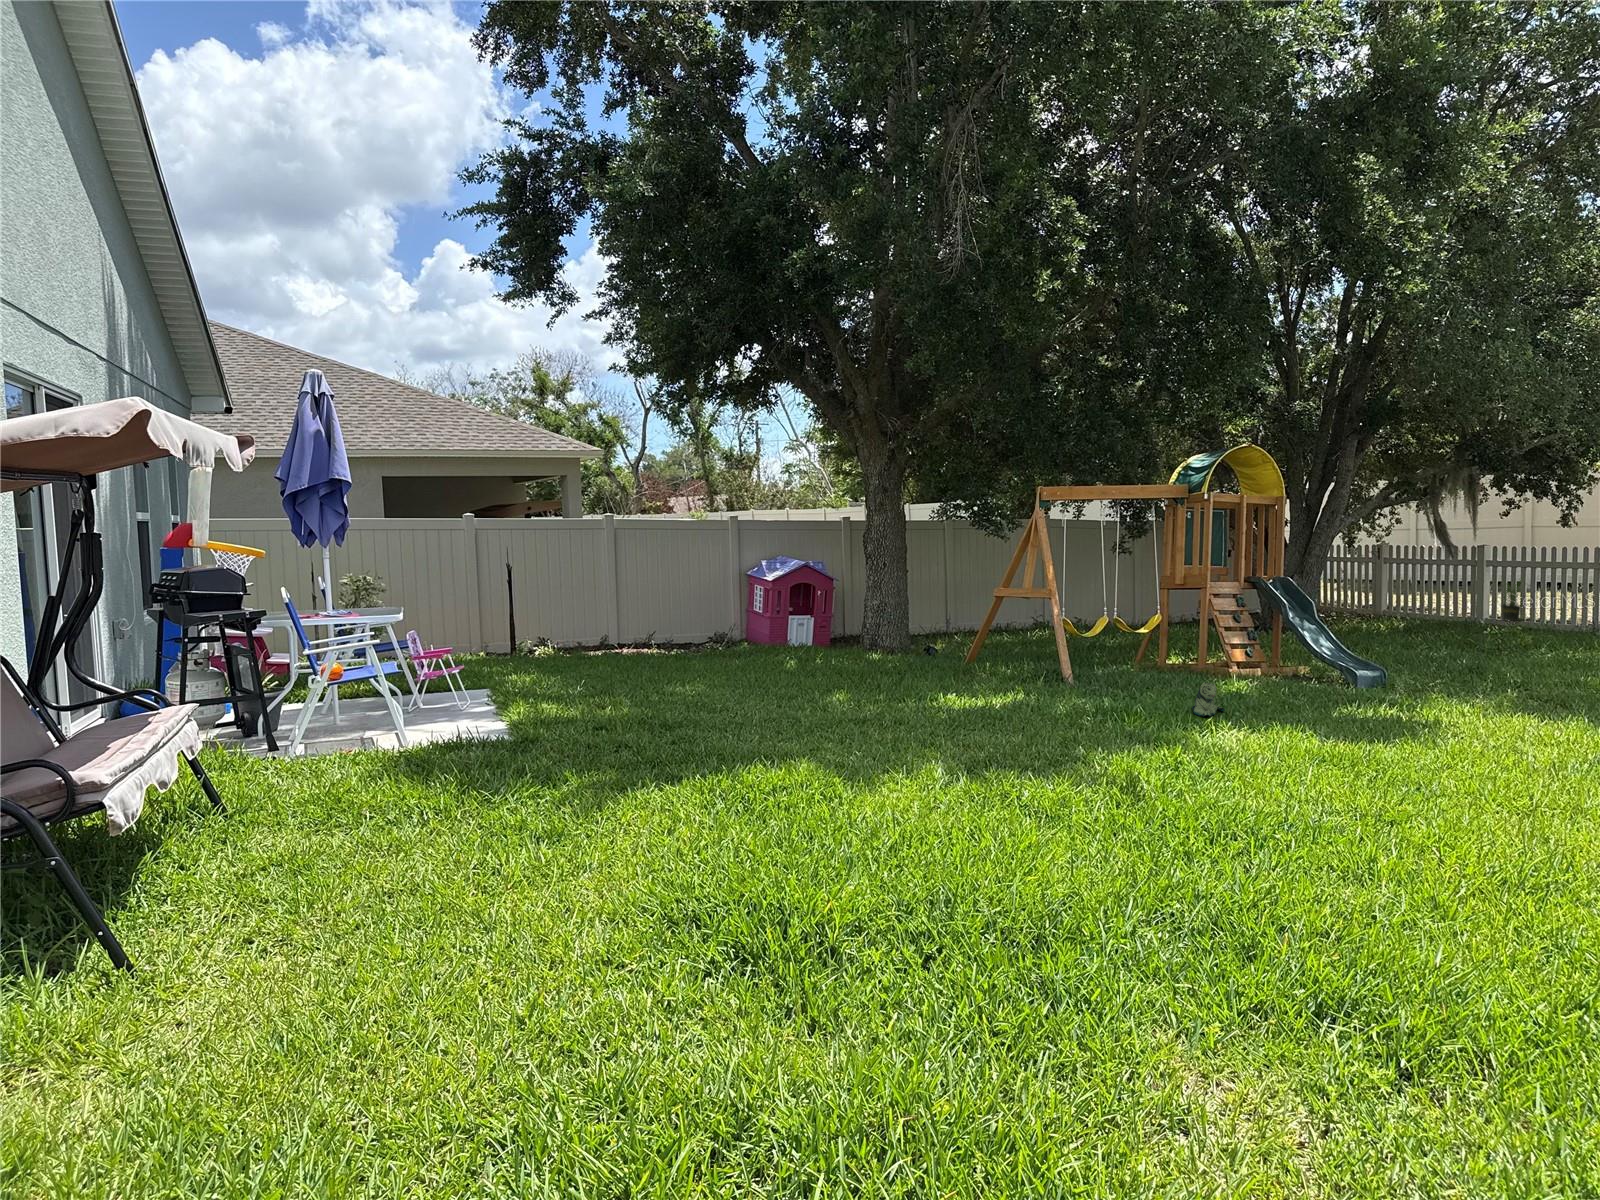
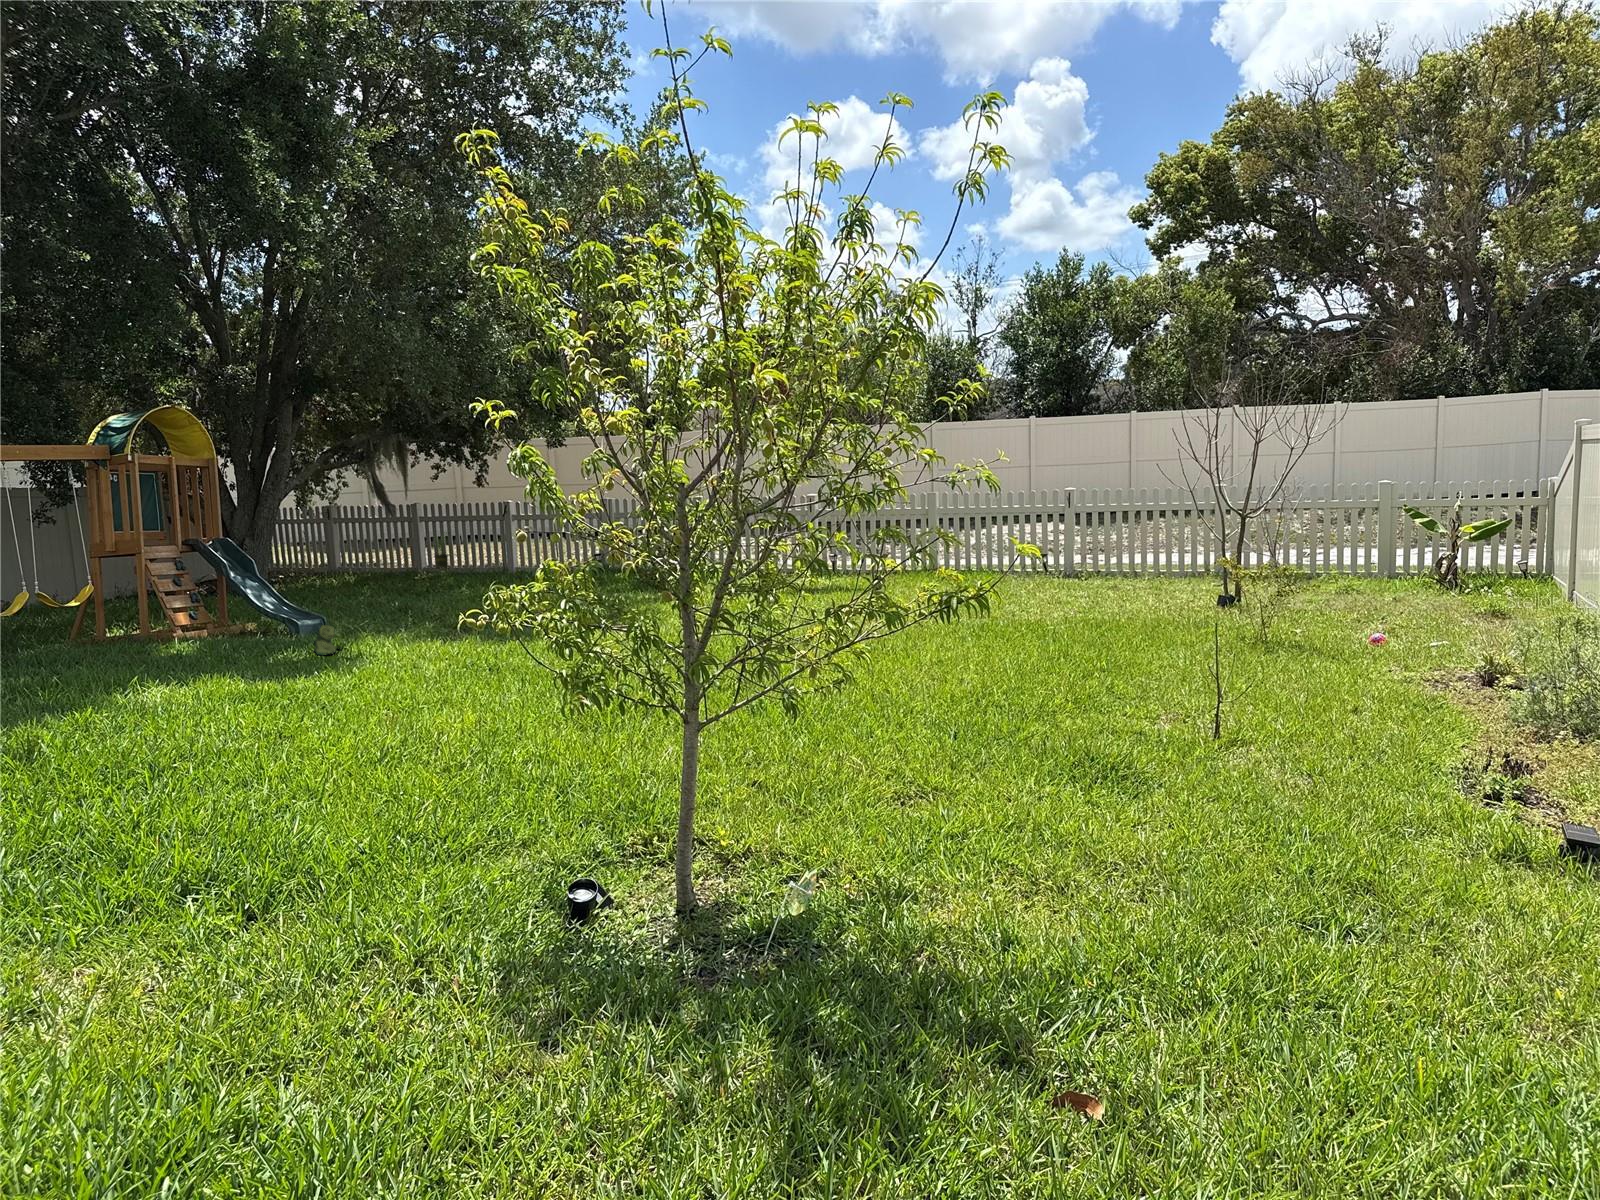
plush toy: present [1192,682,1225,717] -> present [313,625,342,656]

